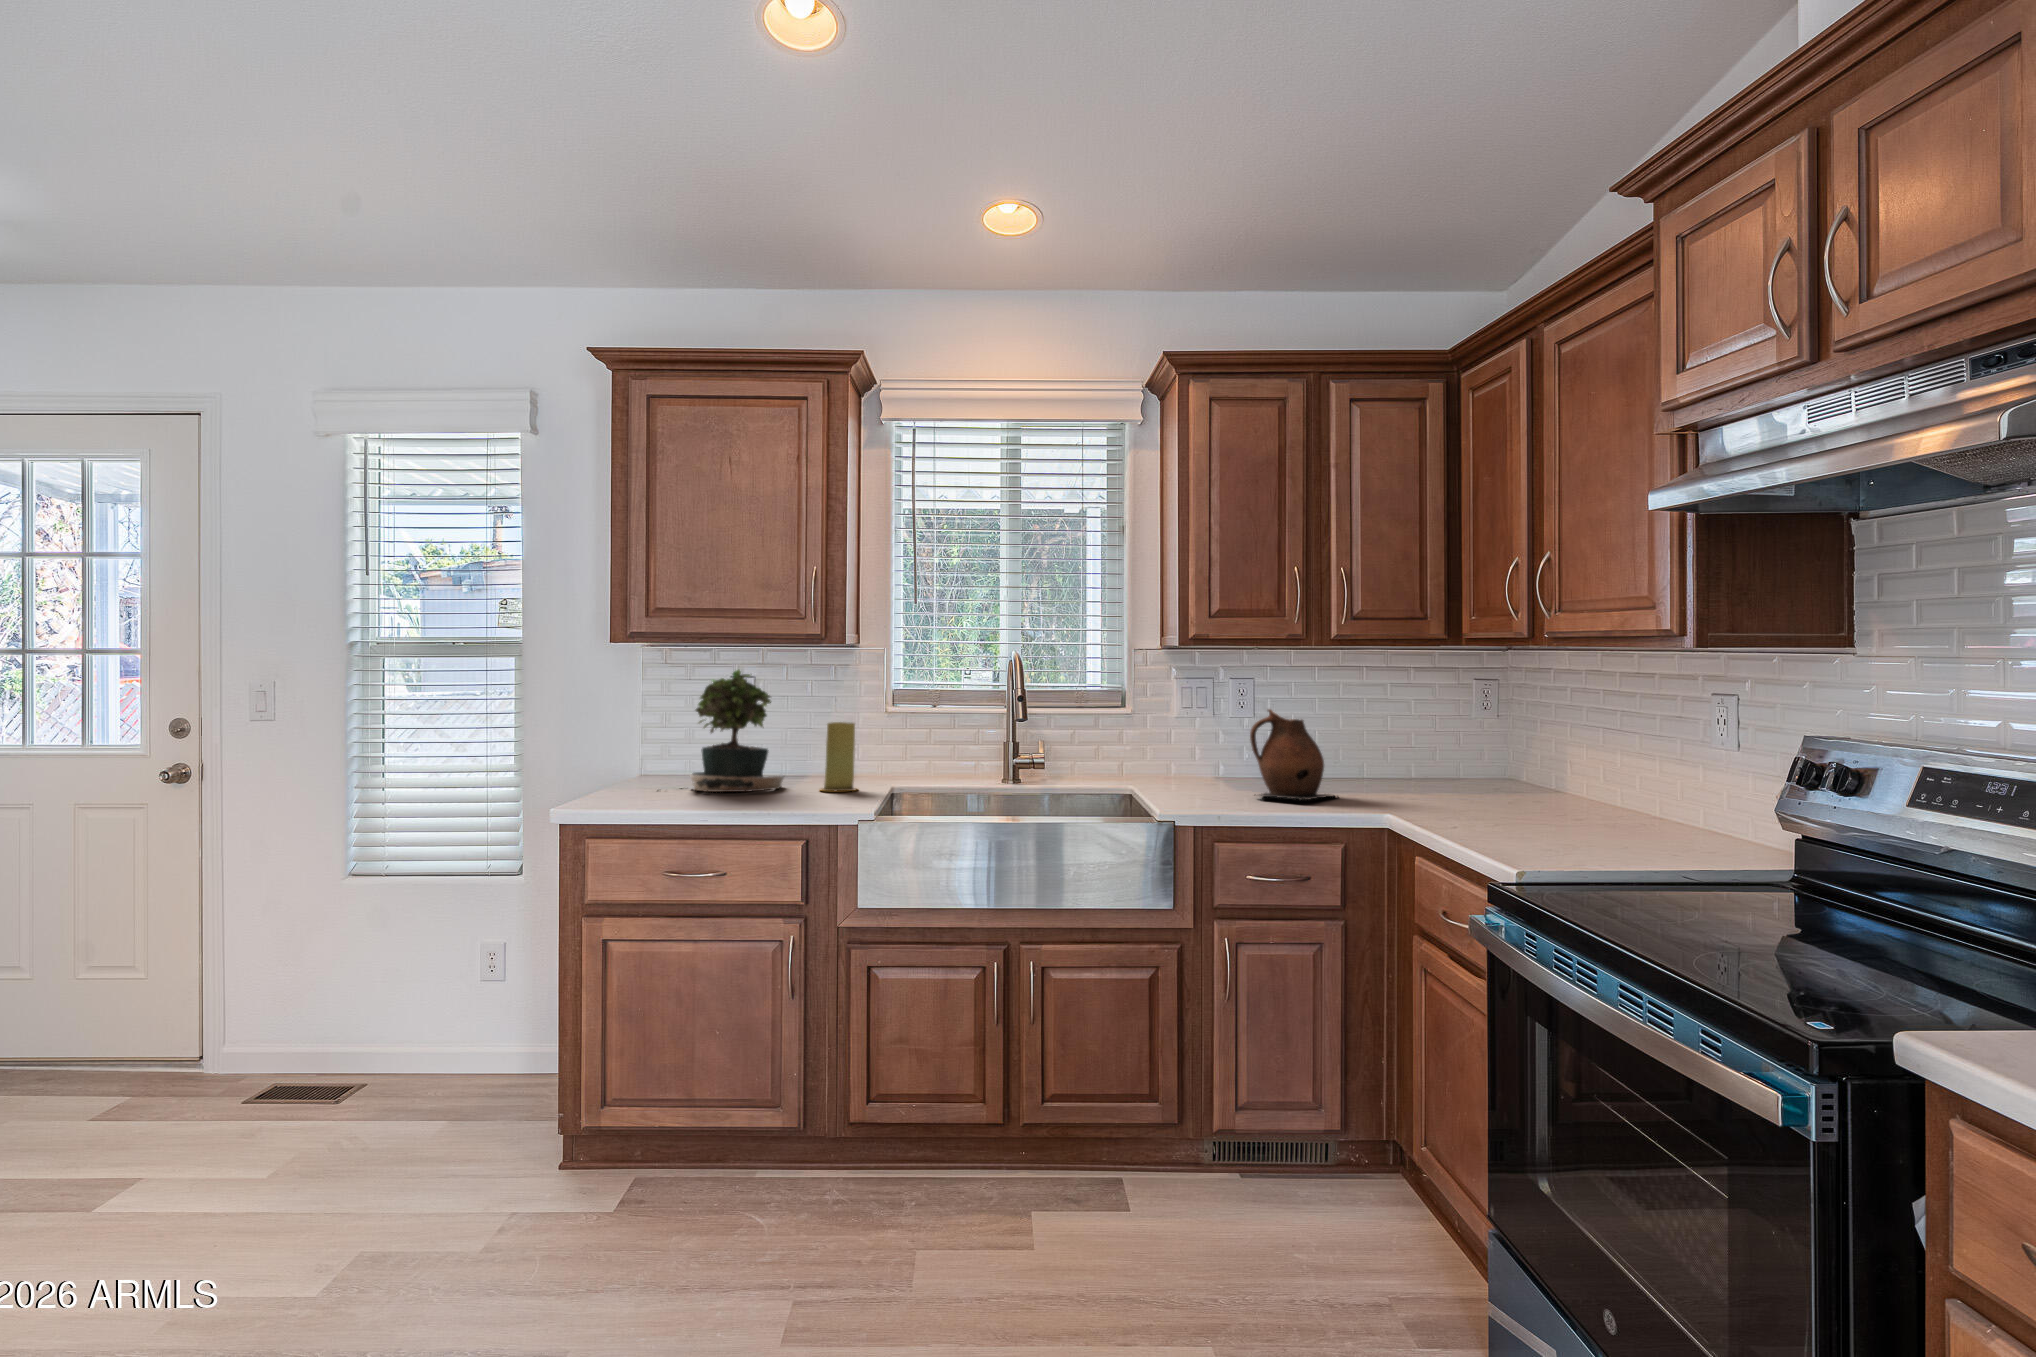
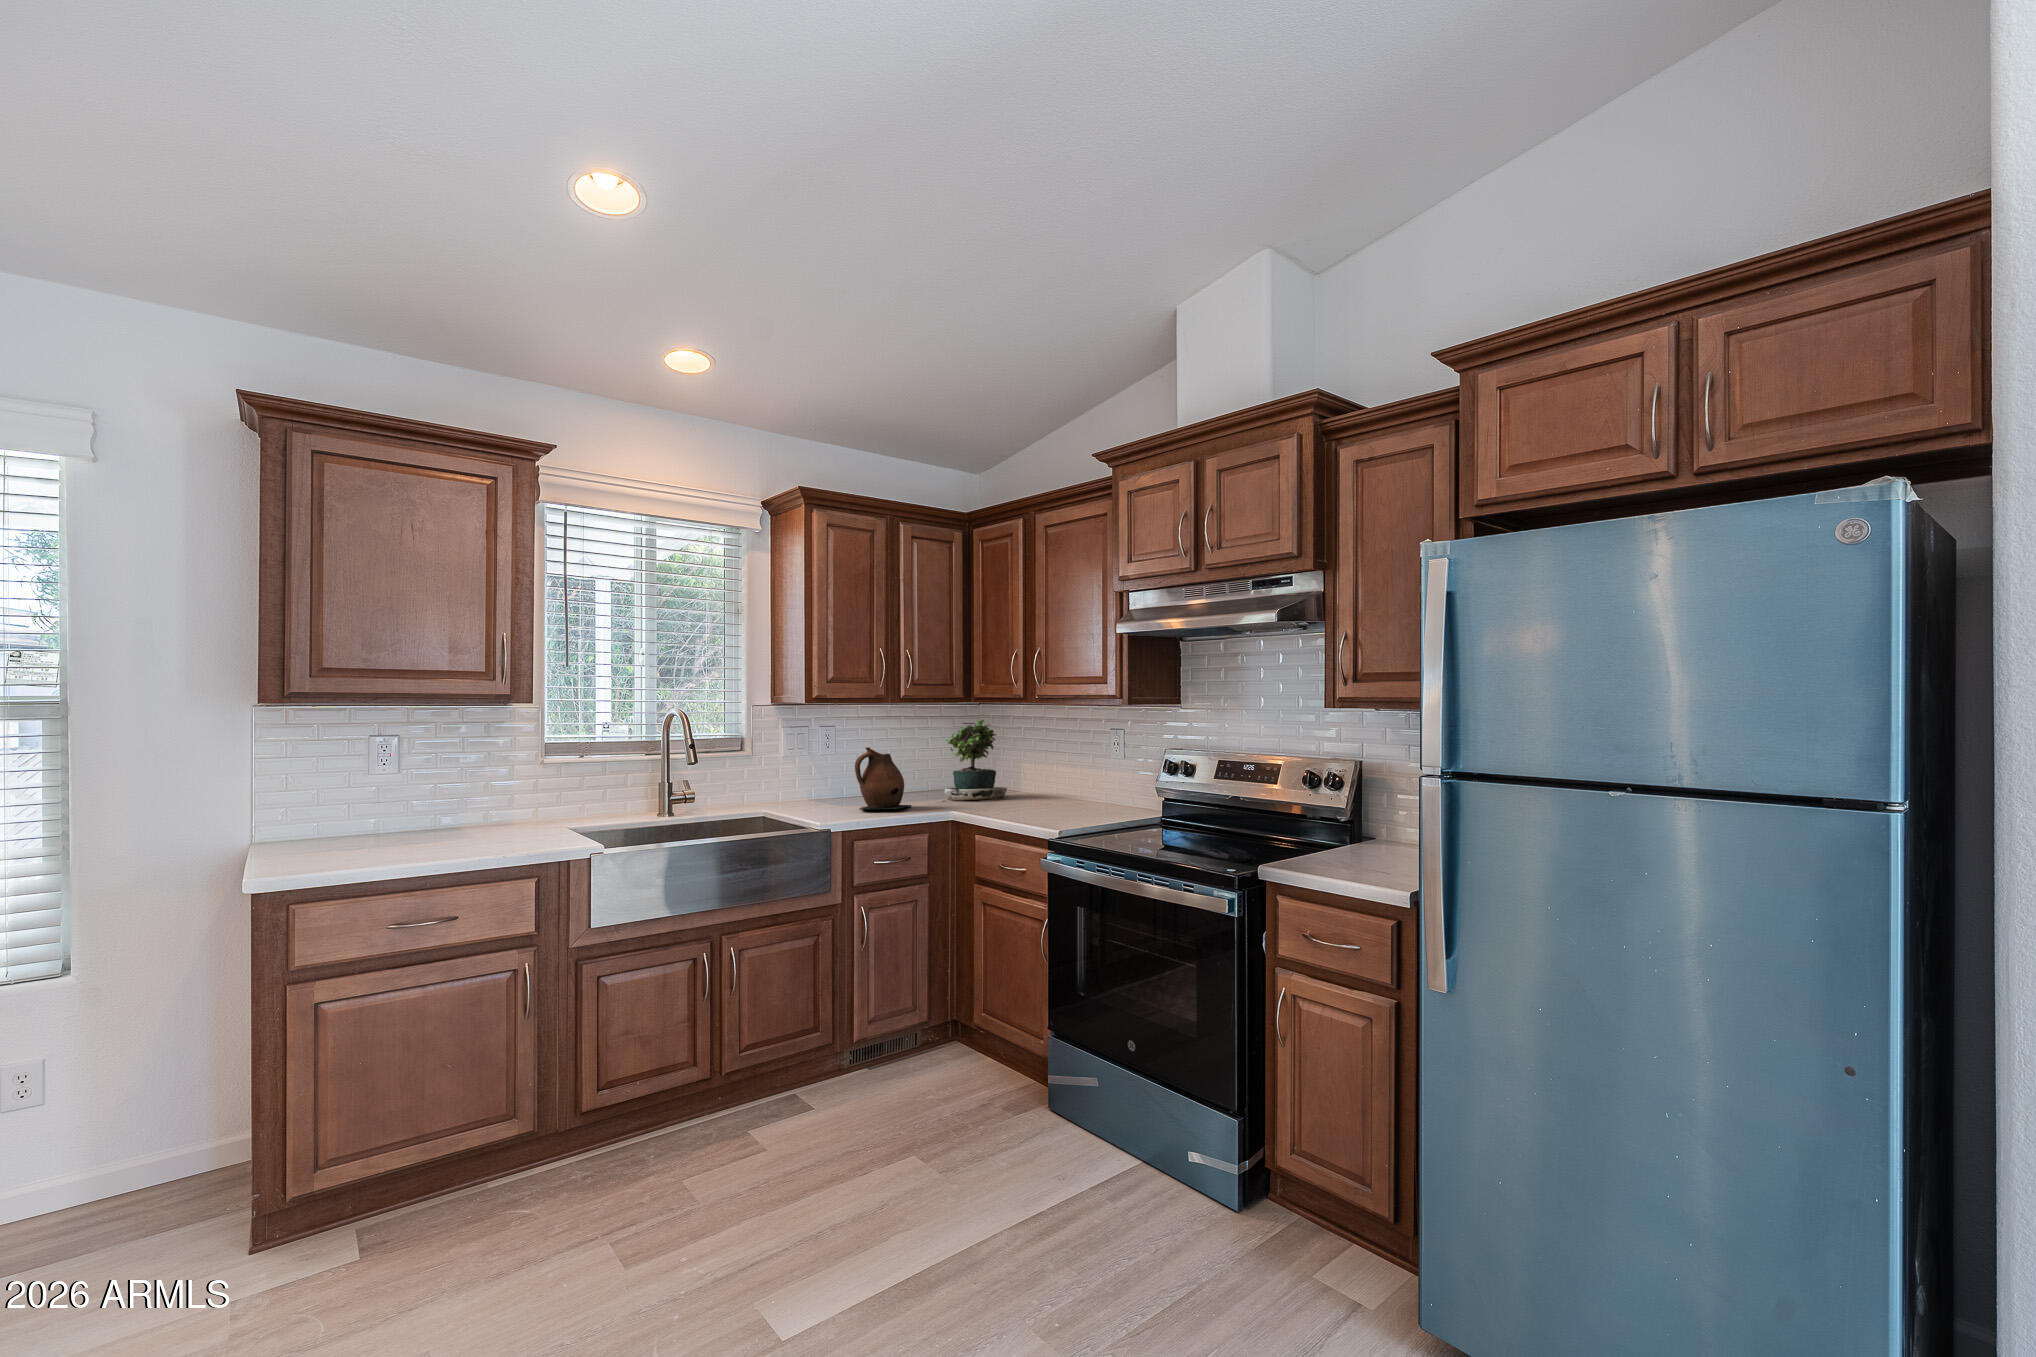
potted plant: present [686,670,784,792] -> present [937,718,1007,802]
candle: present [821,722,857,791] -> none [498,772,539,837]

